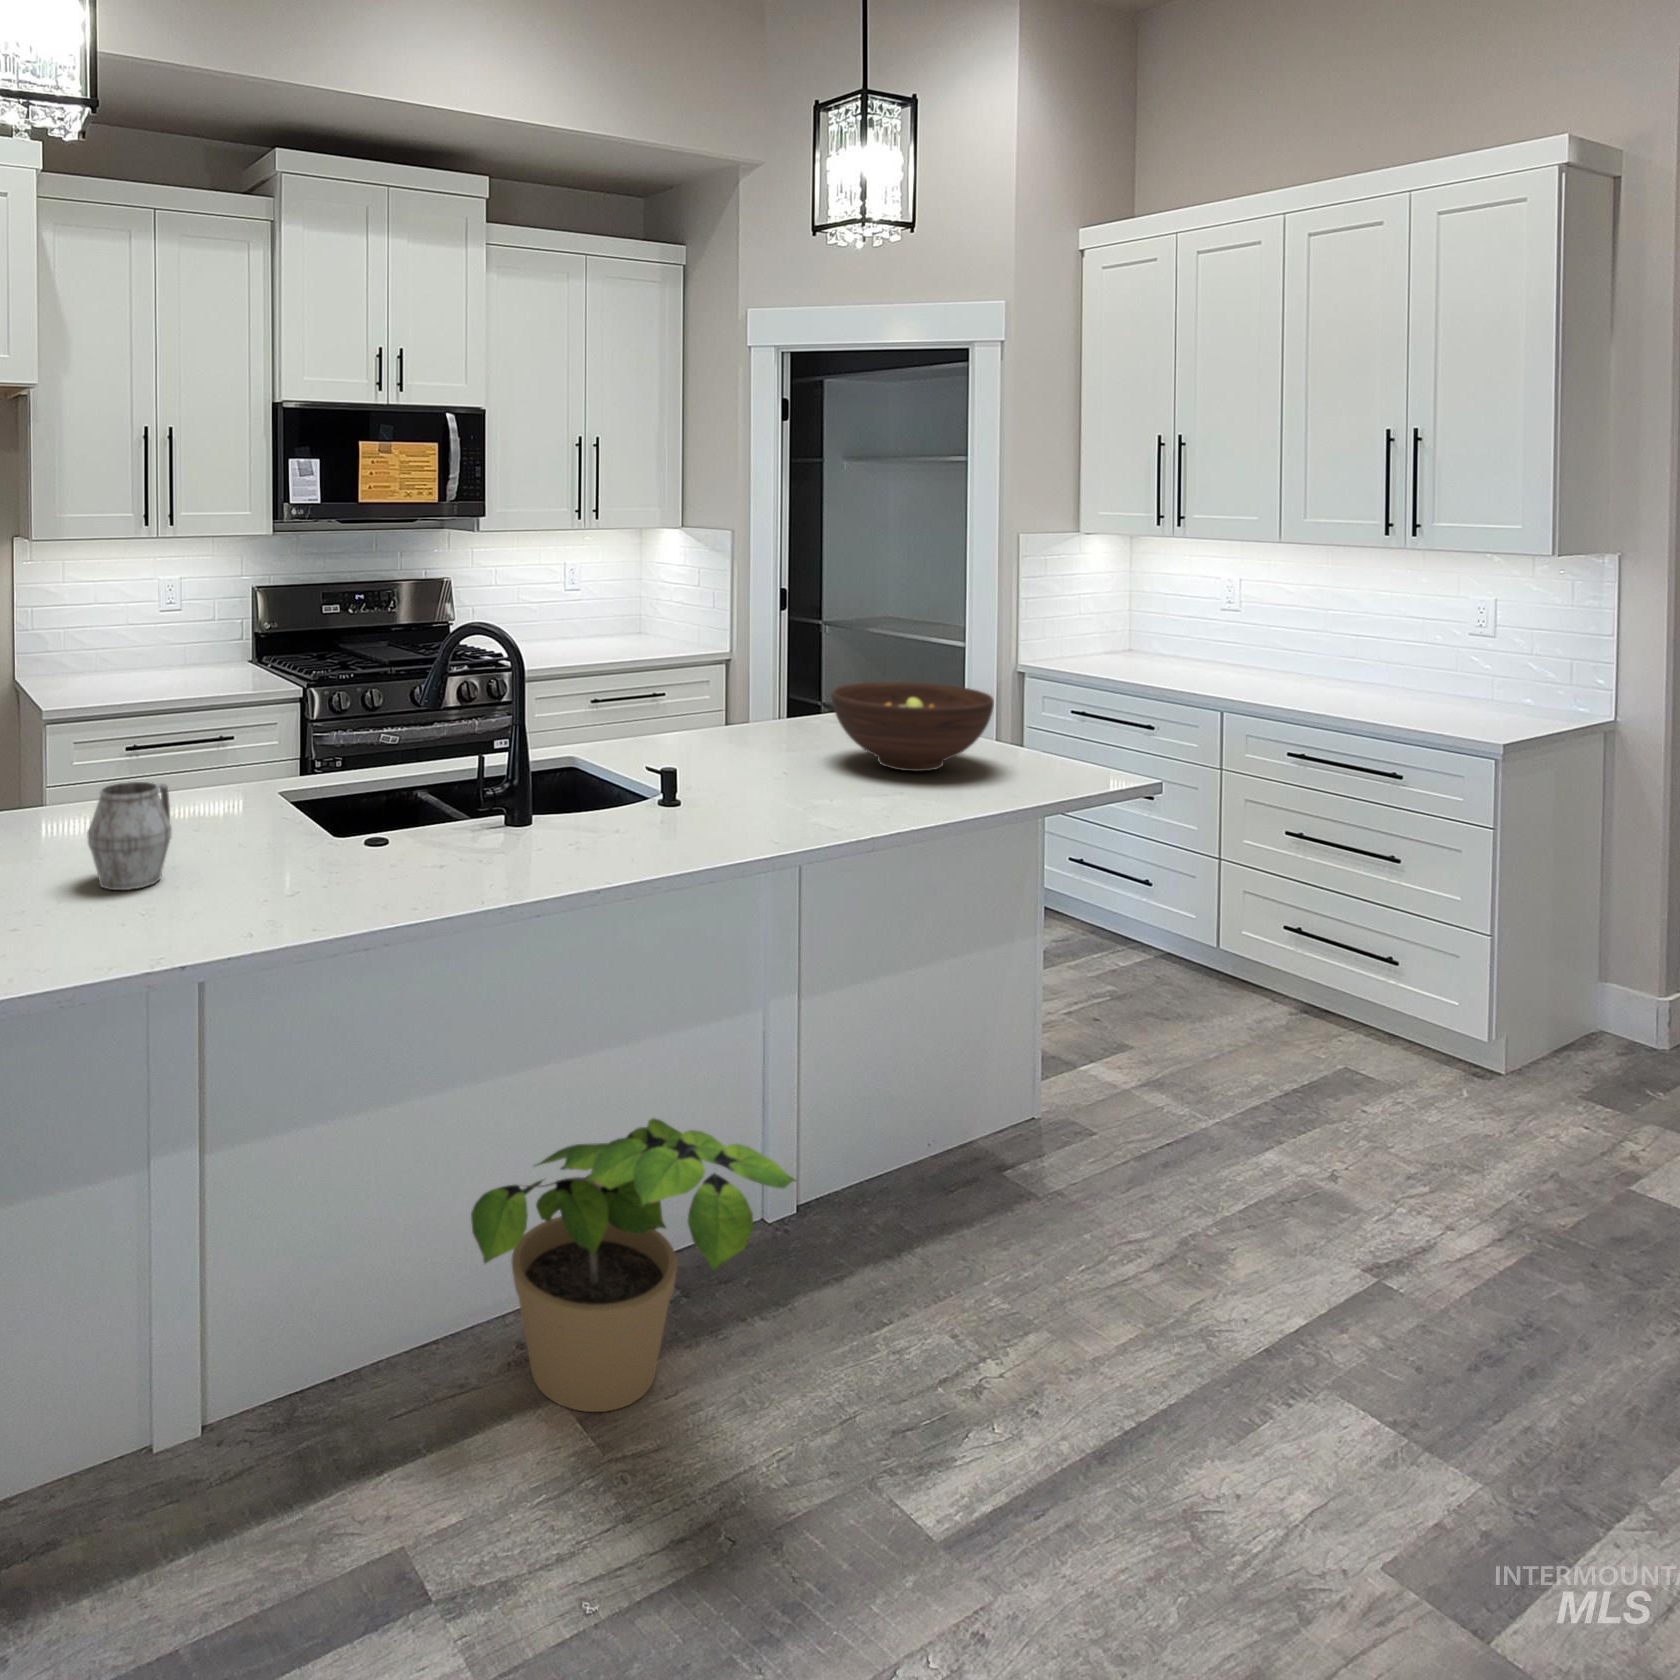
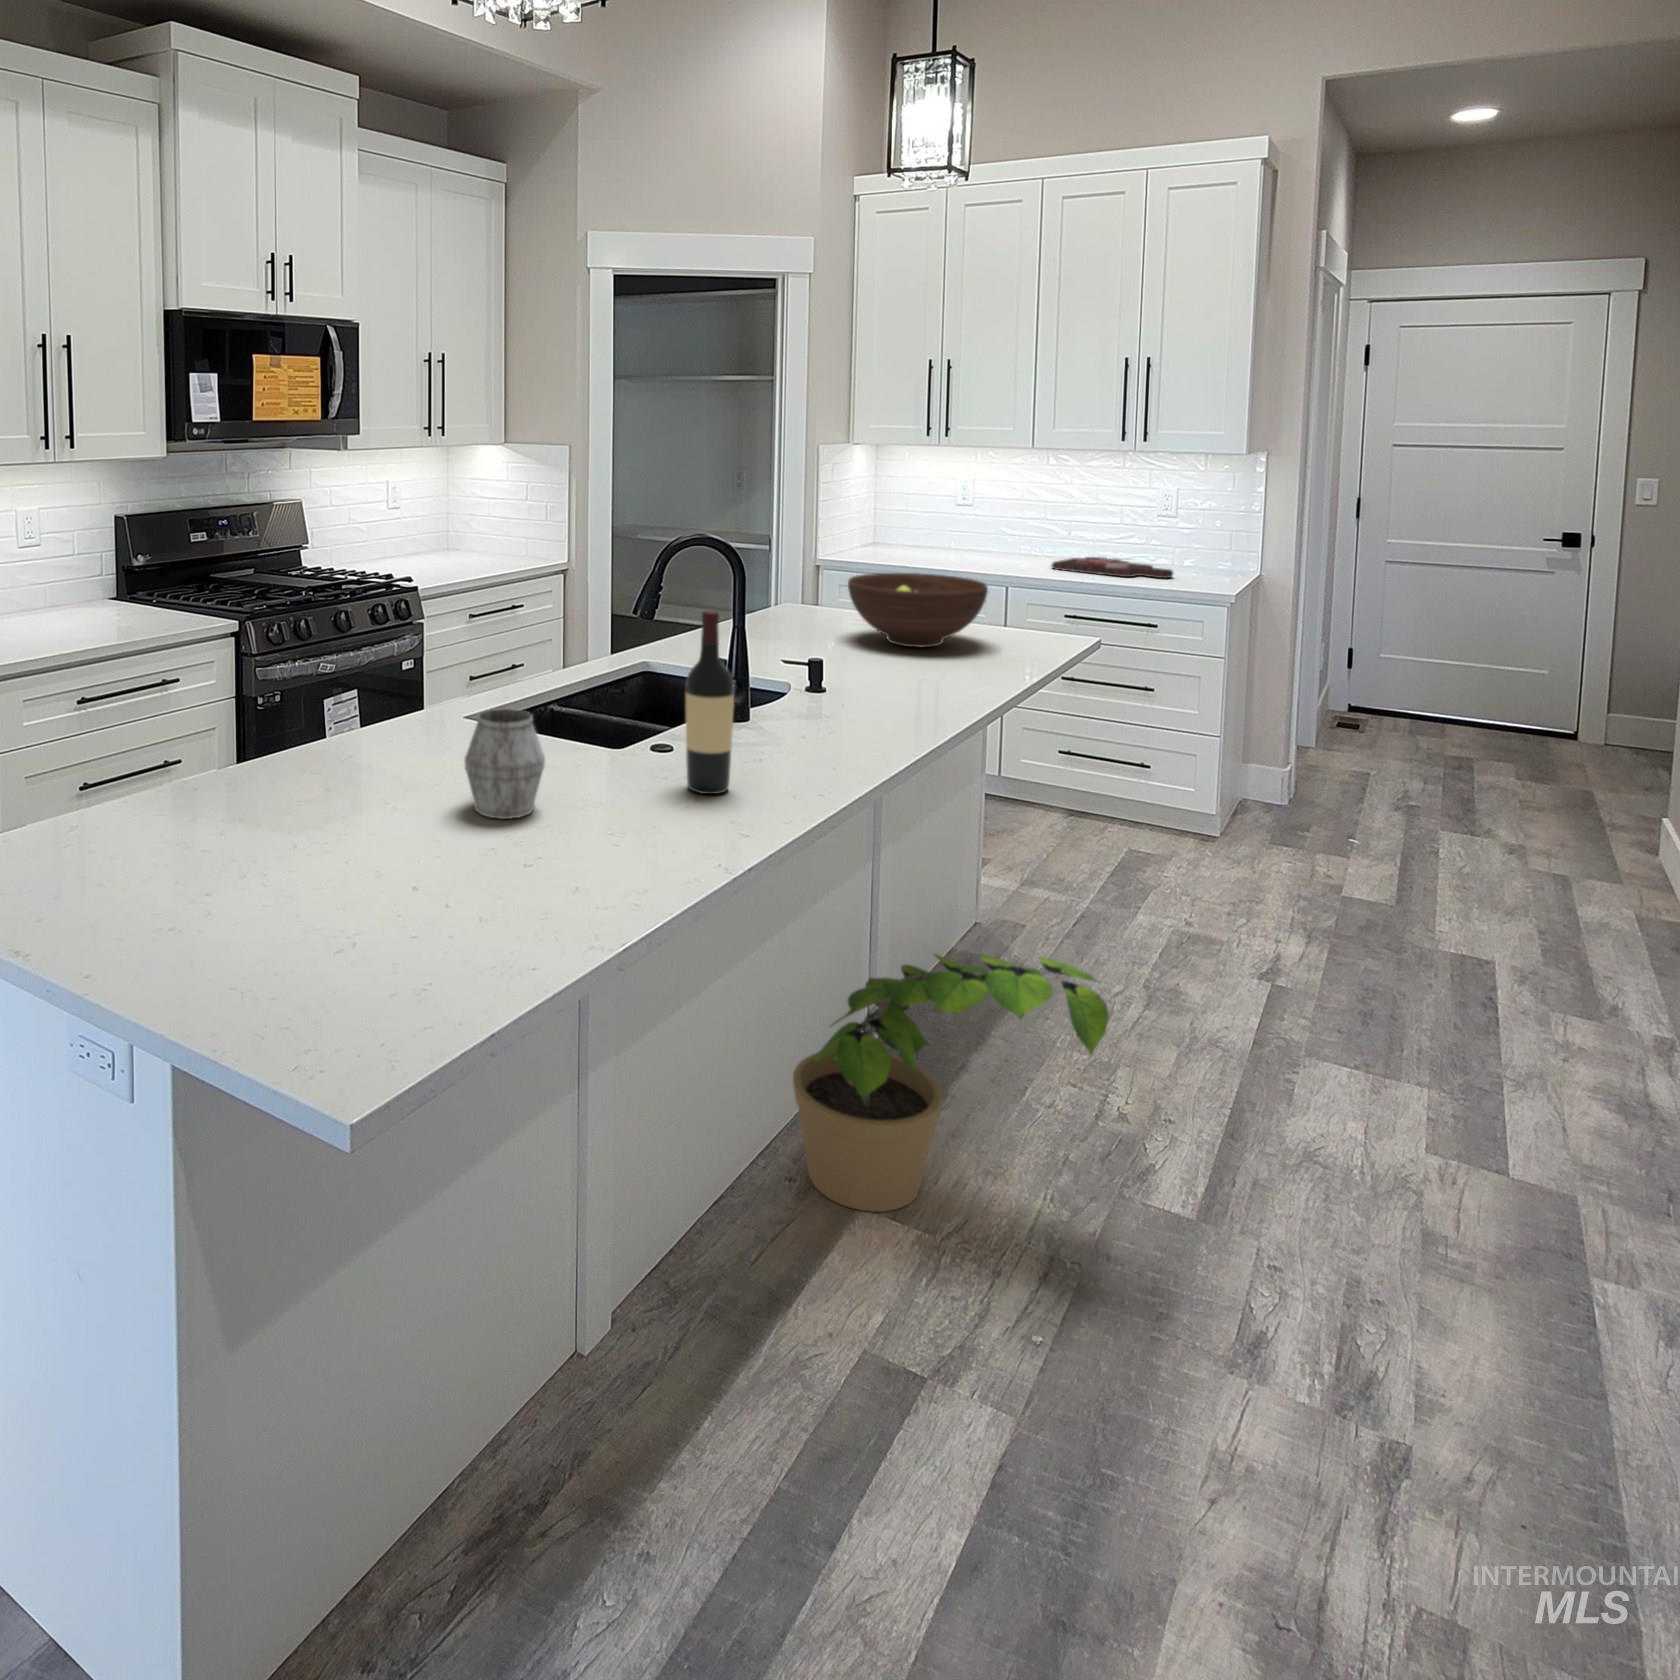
cutting board: none [1300,683,1459,716] -> present [1052,557,1173,578]
wine bottle: none [320,699,371,893] -> present [685,610,734,794]

